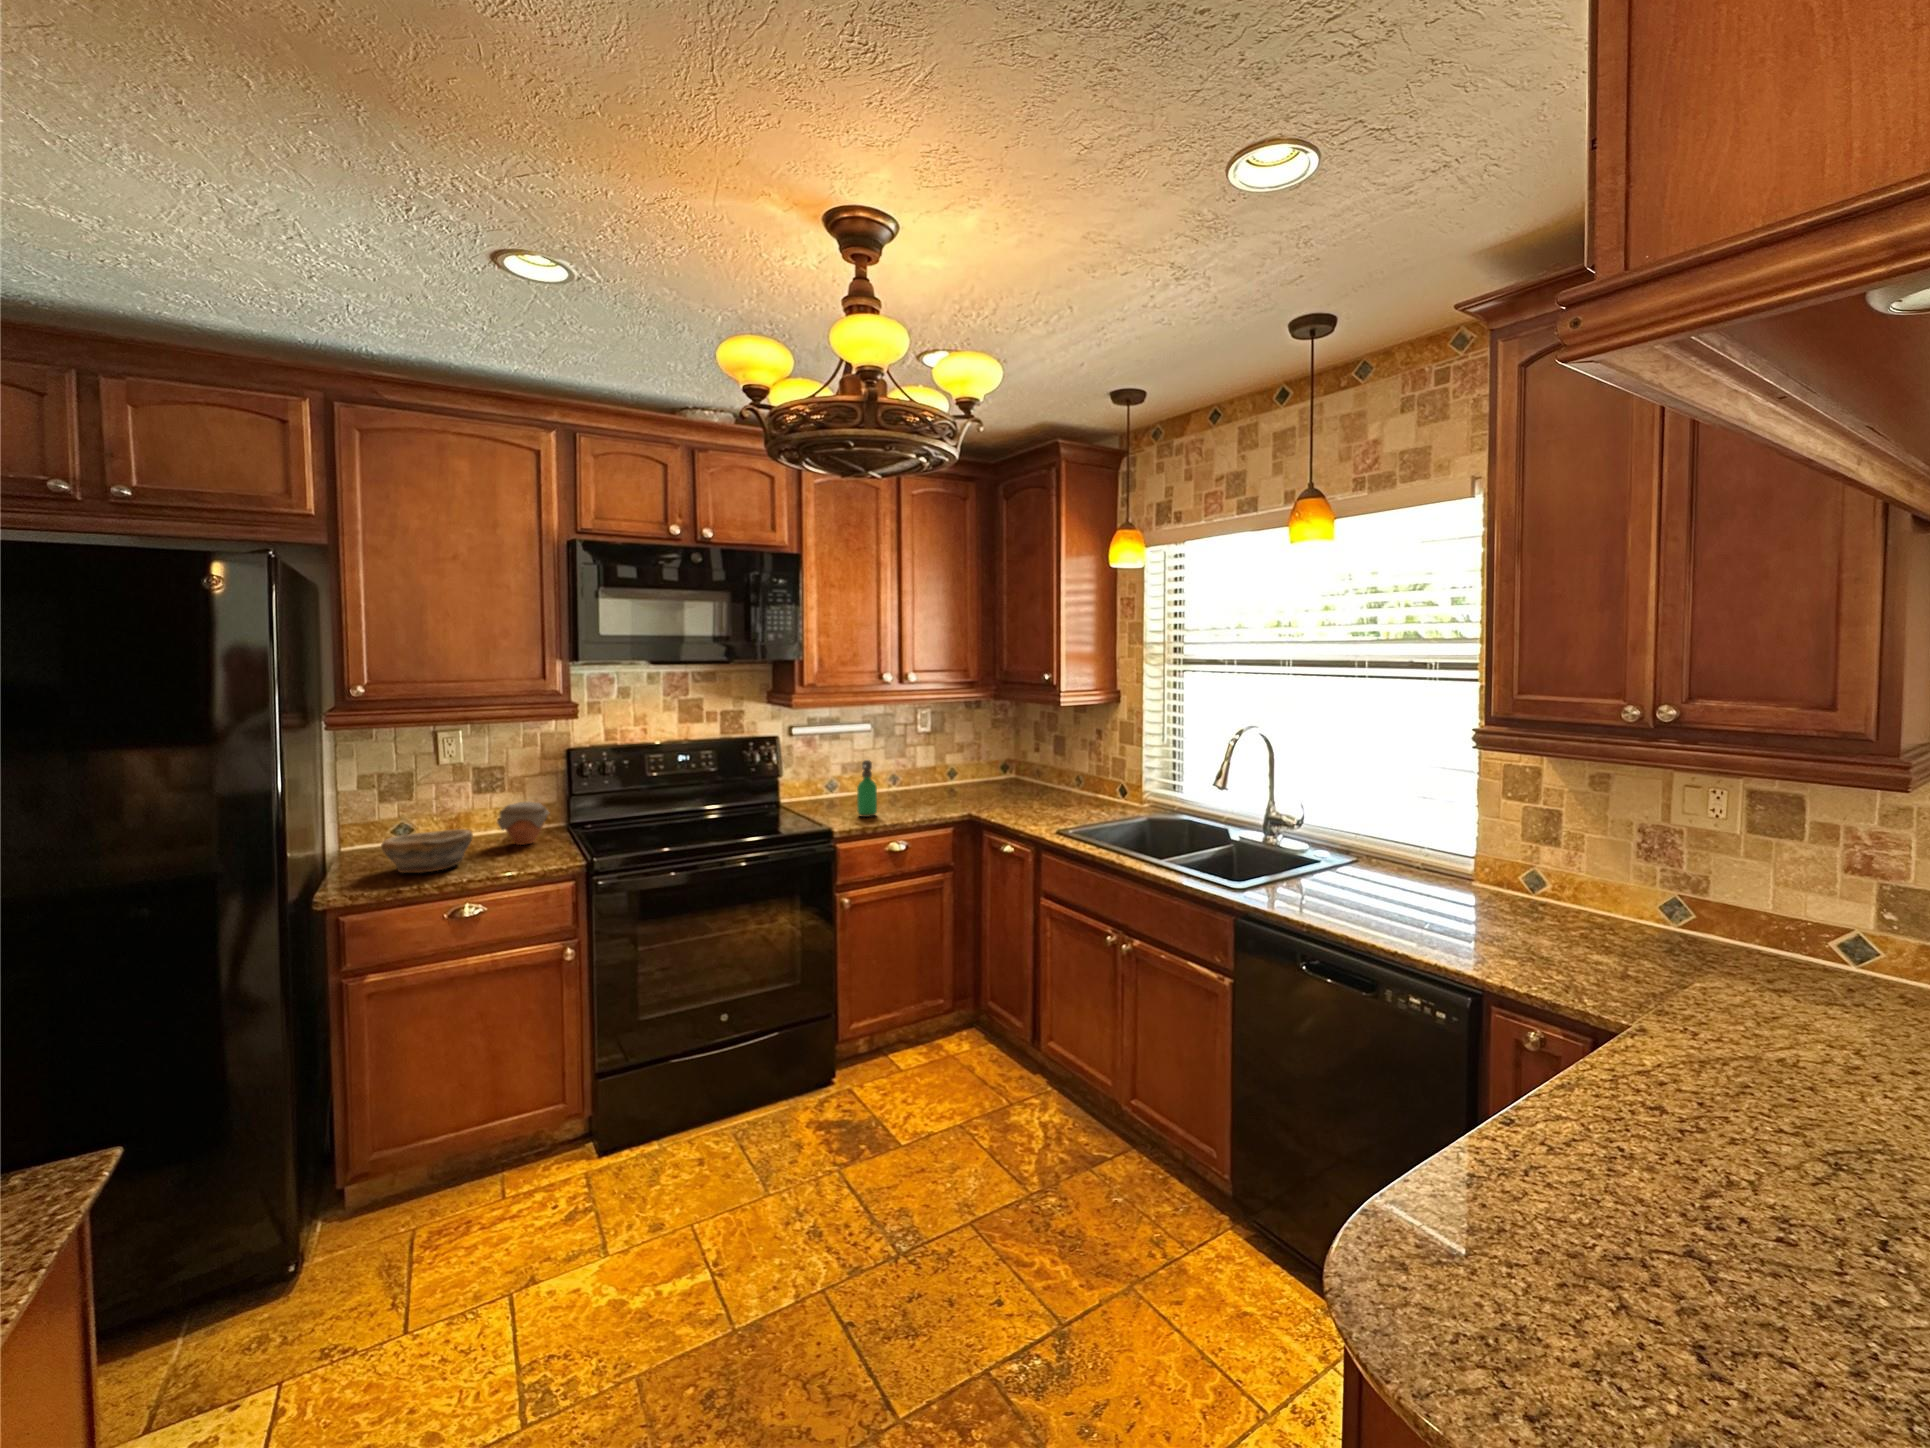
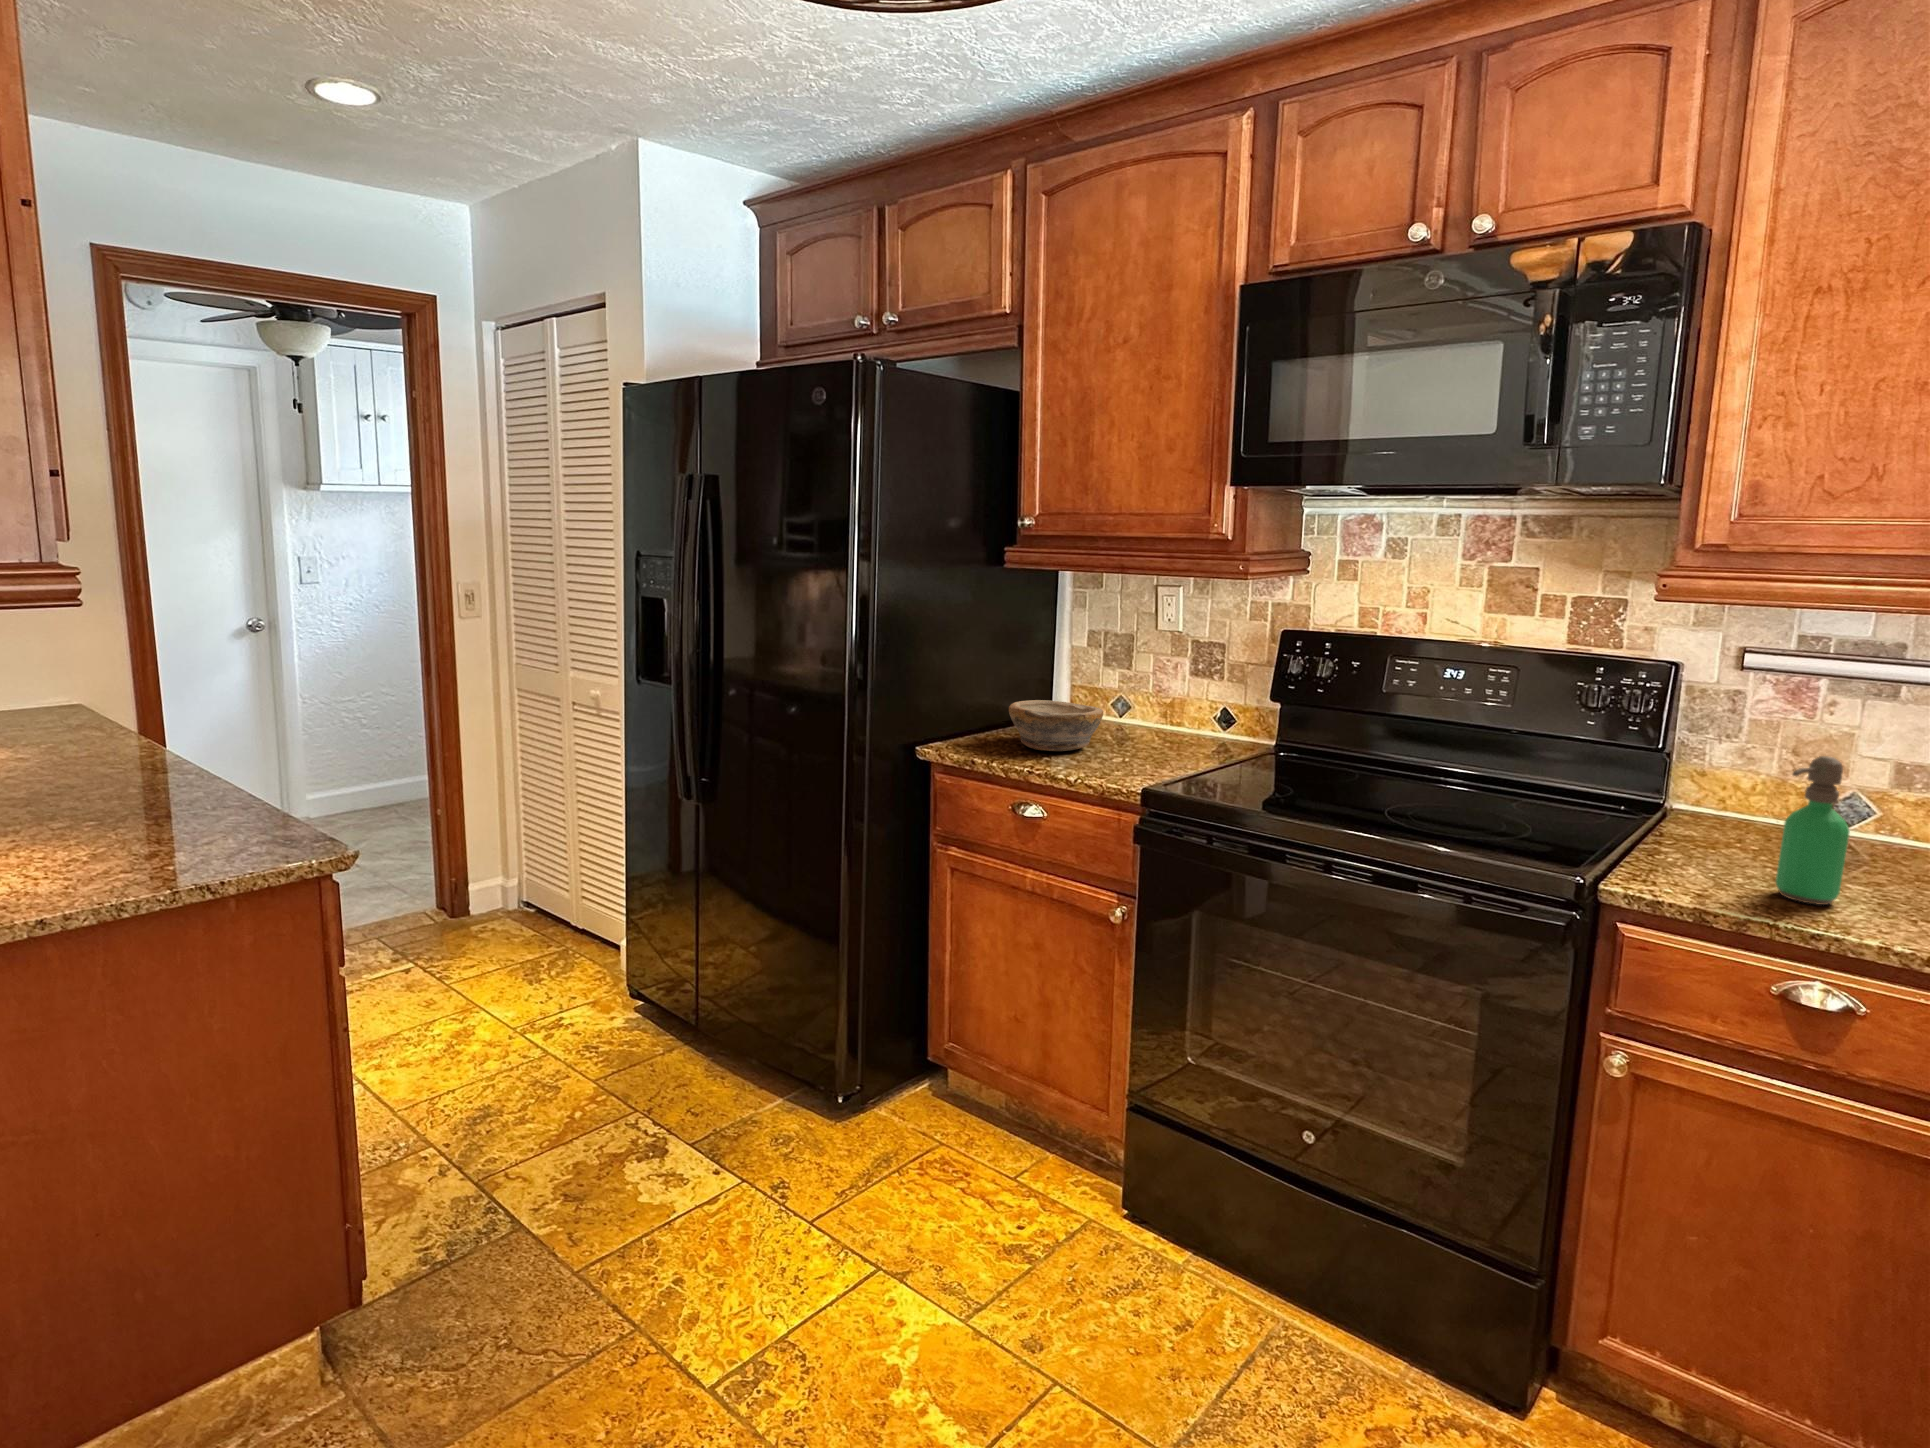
jar: present [498,802,549,845] -> none [1158,692,1226,753]

